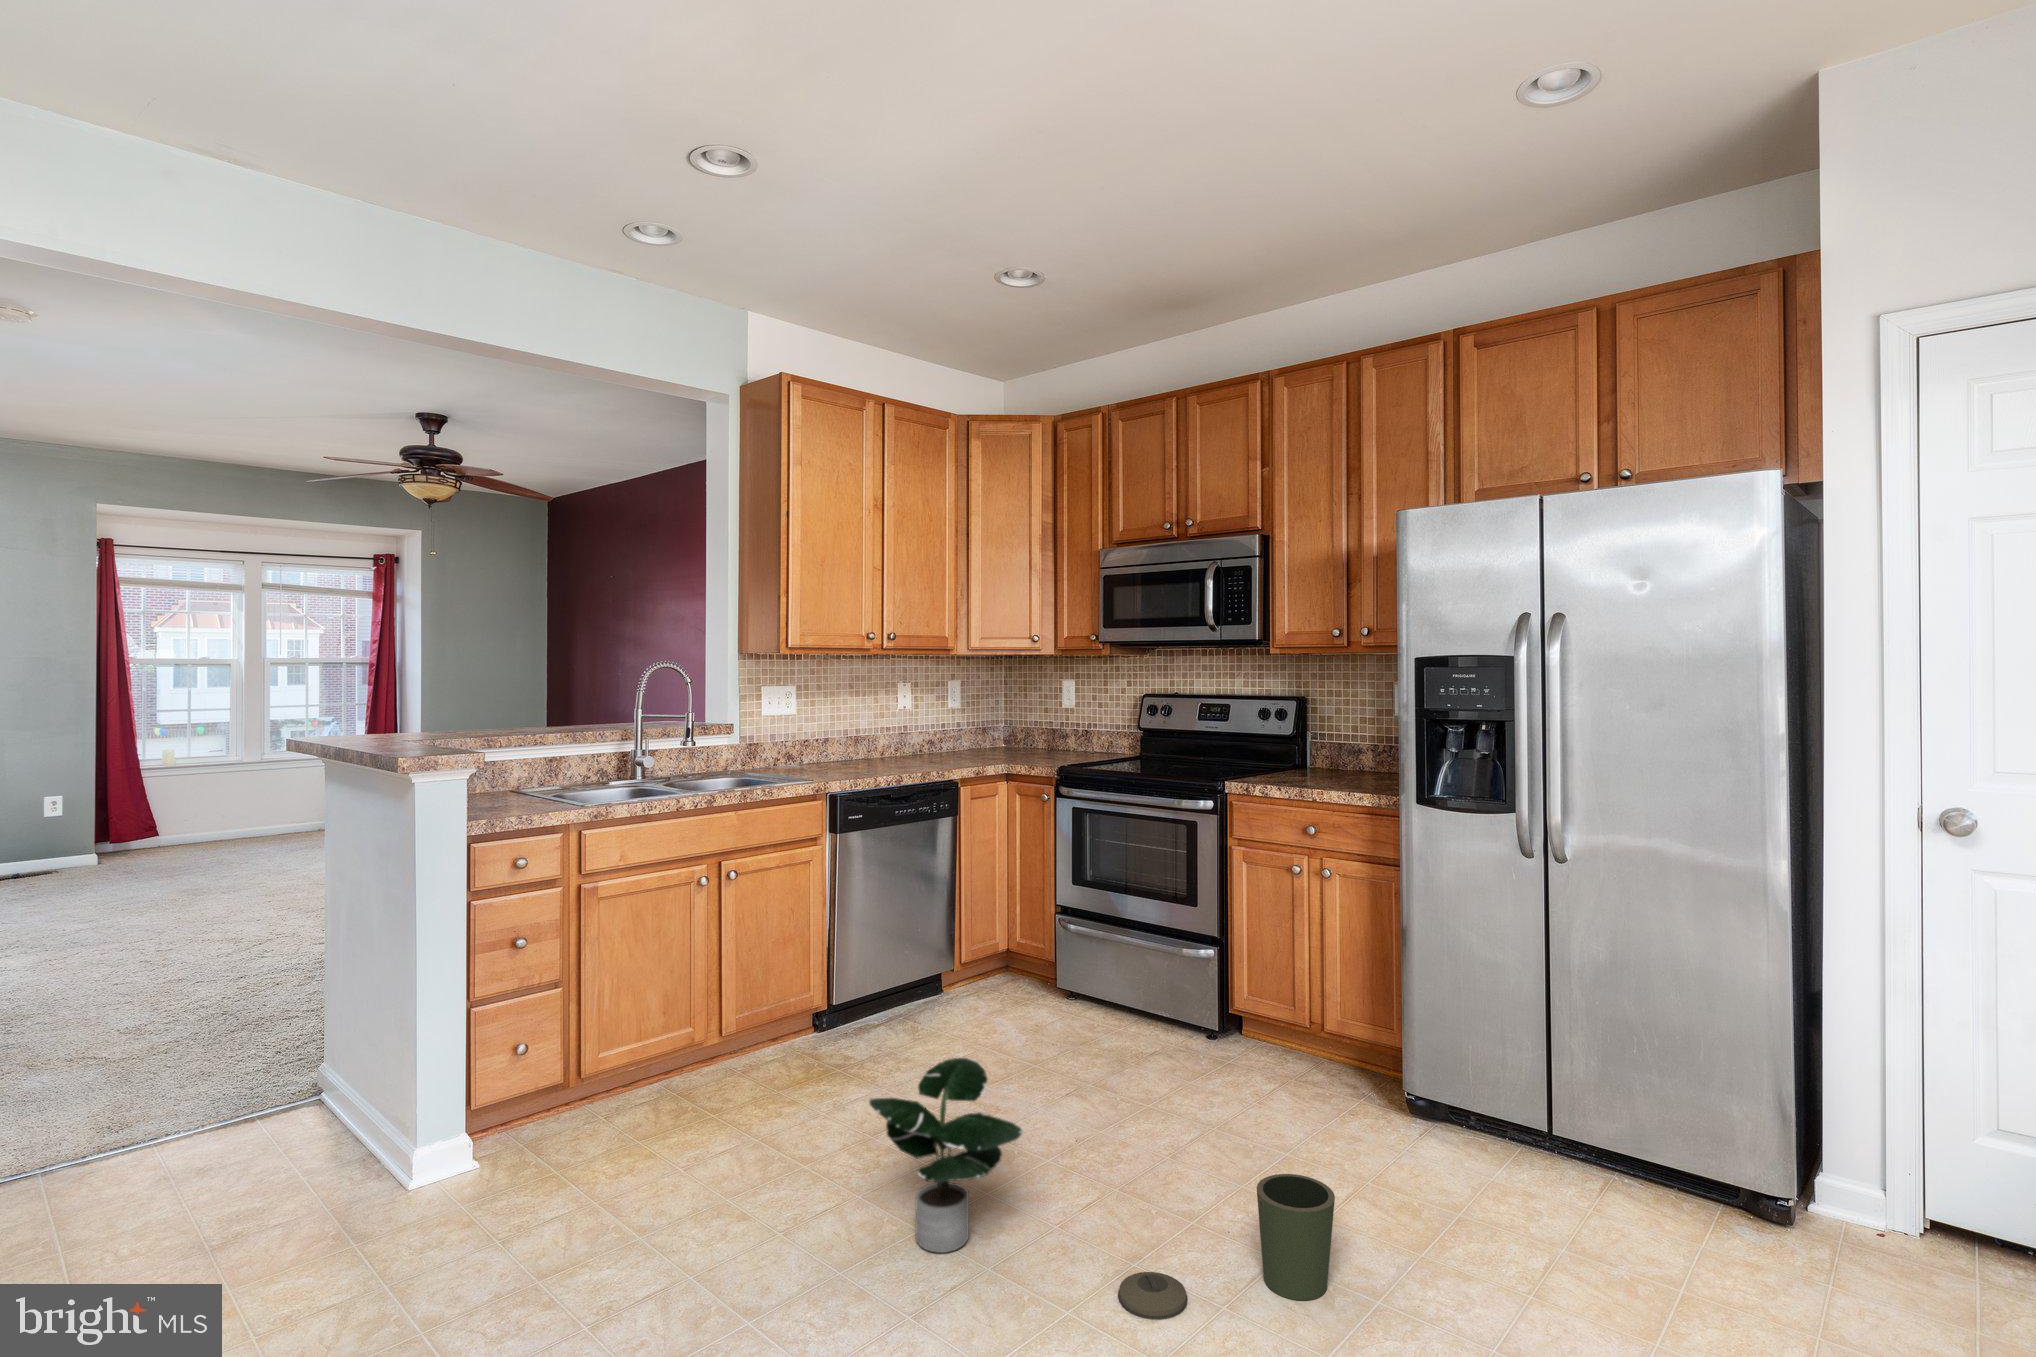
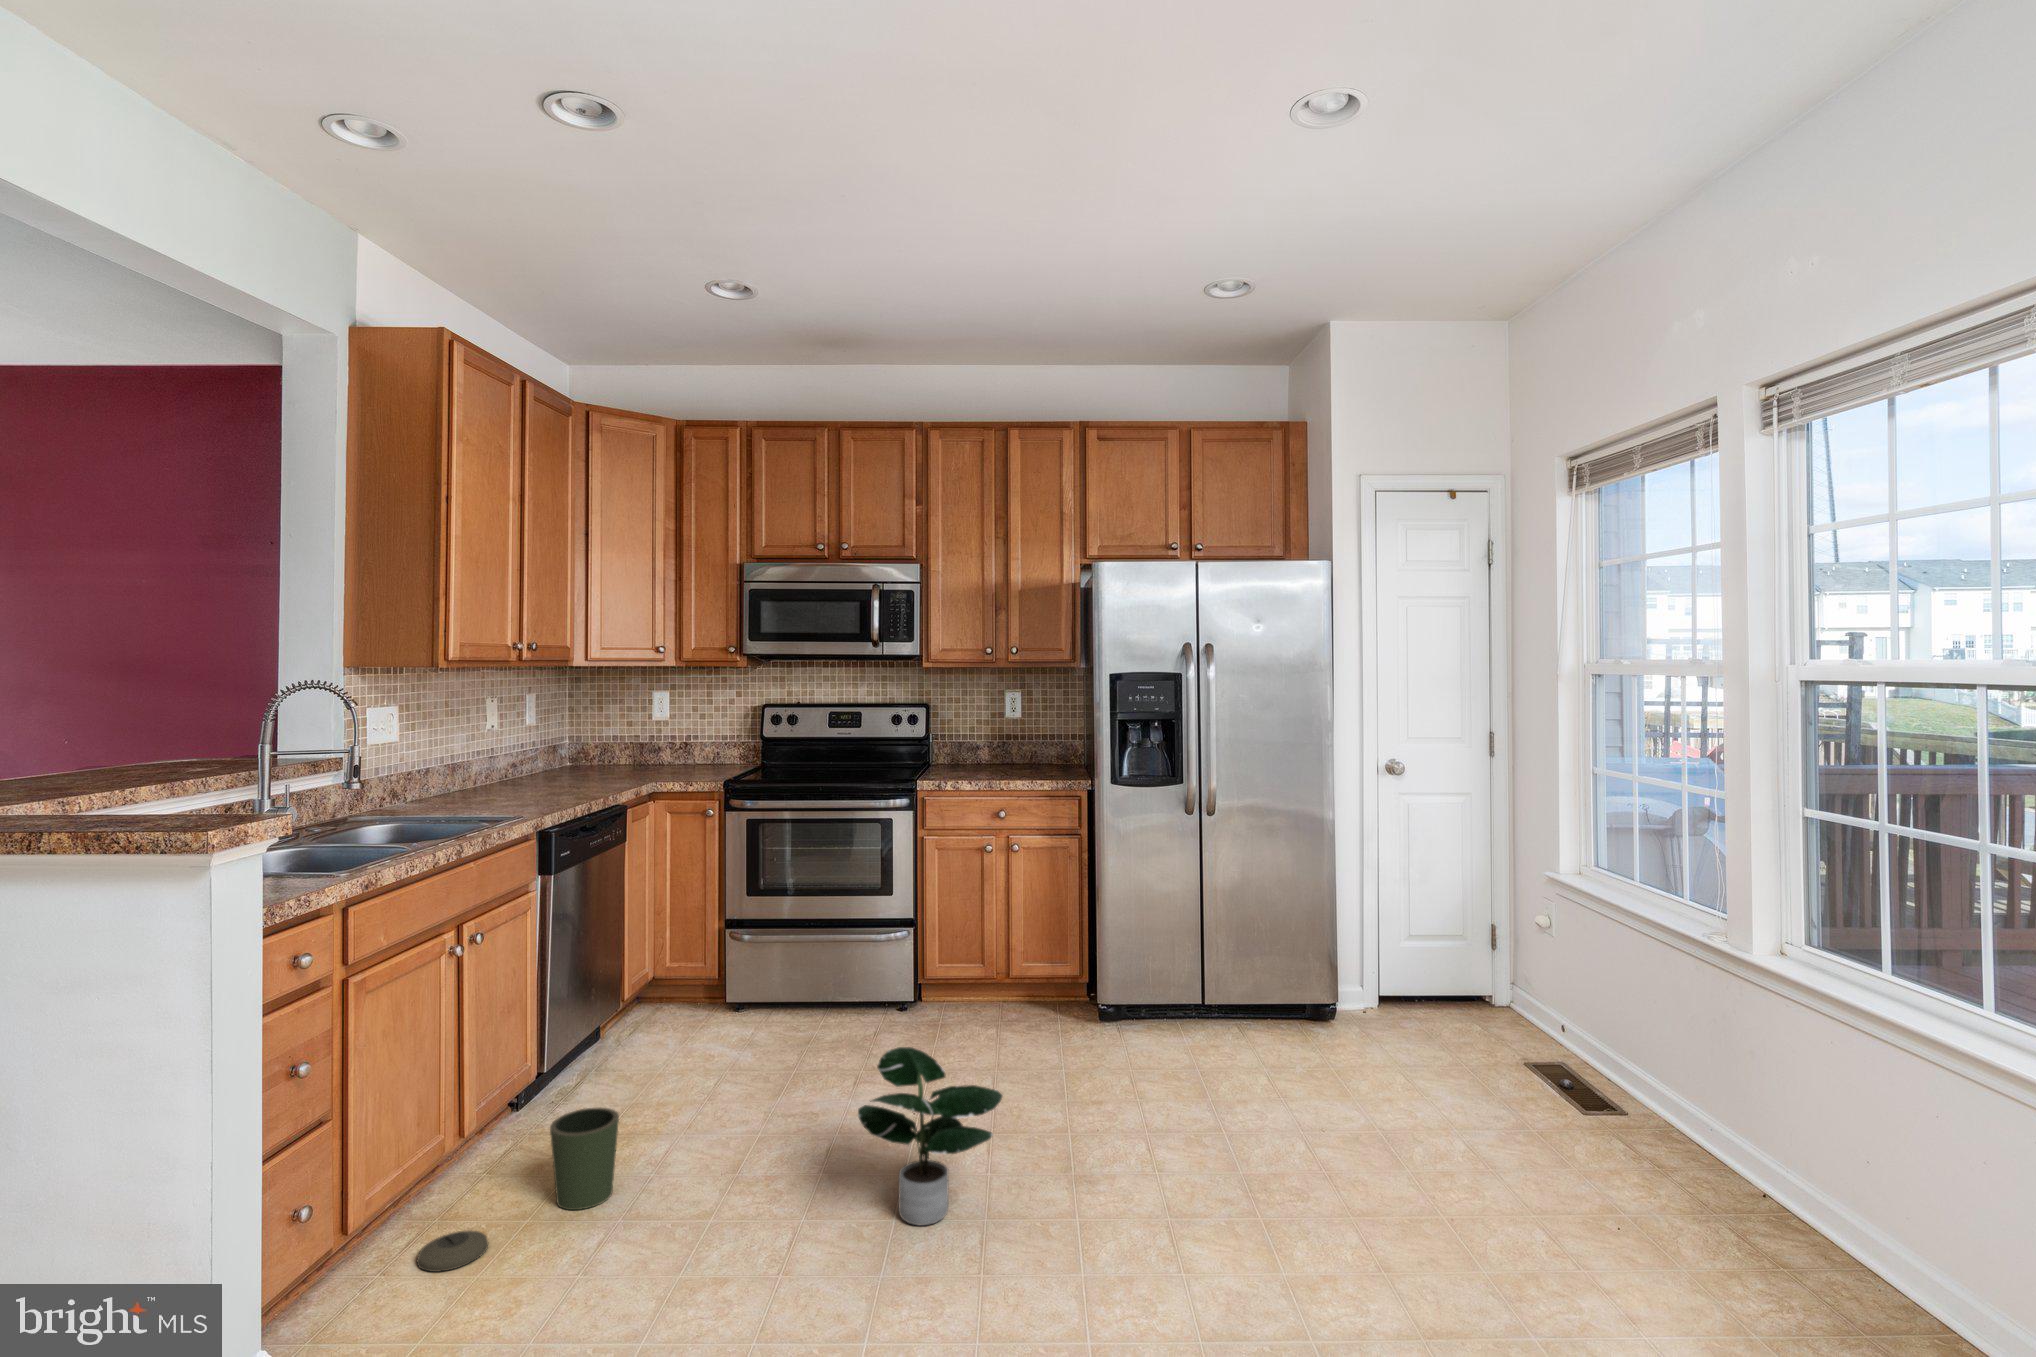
trash can: present [1118,1174,1335,1319] -> present [417,1108,619,1272]

